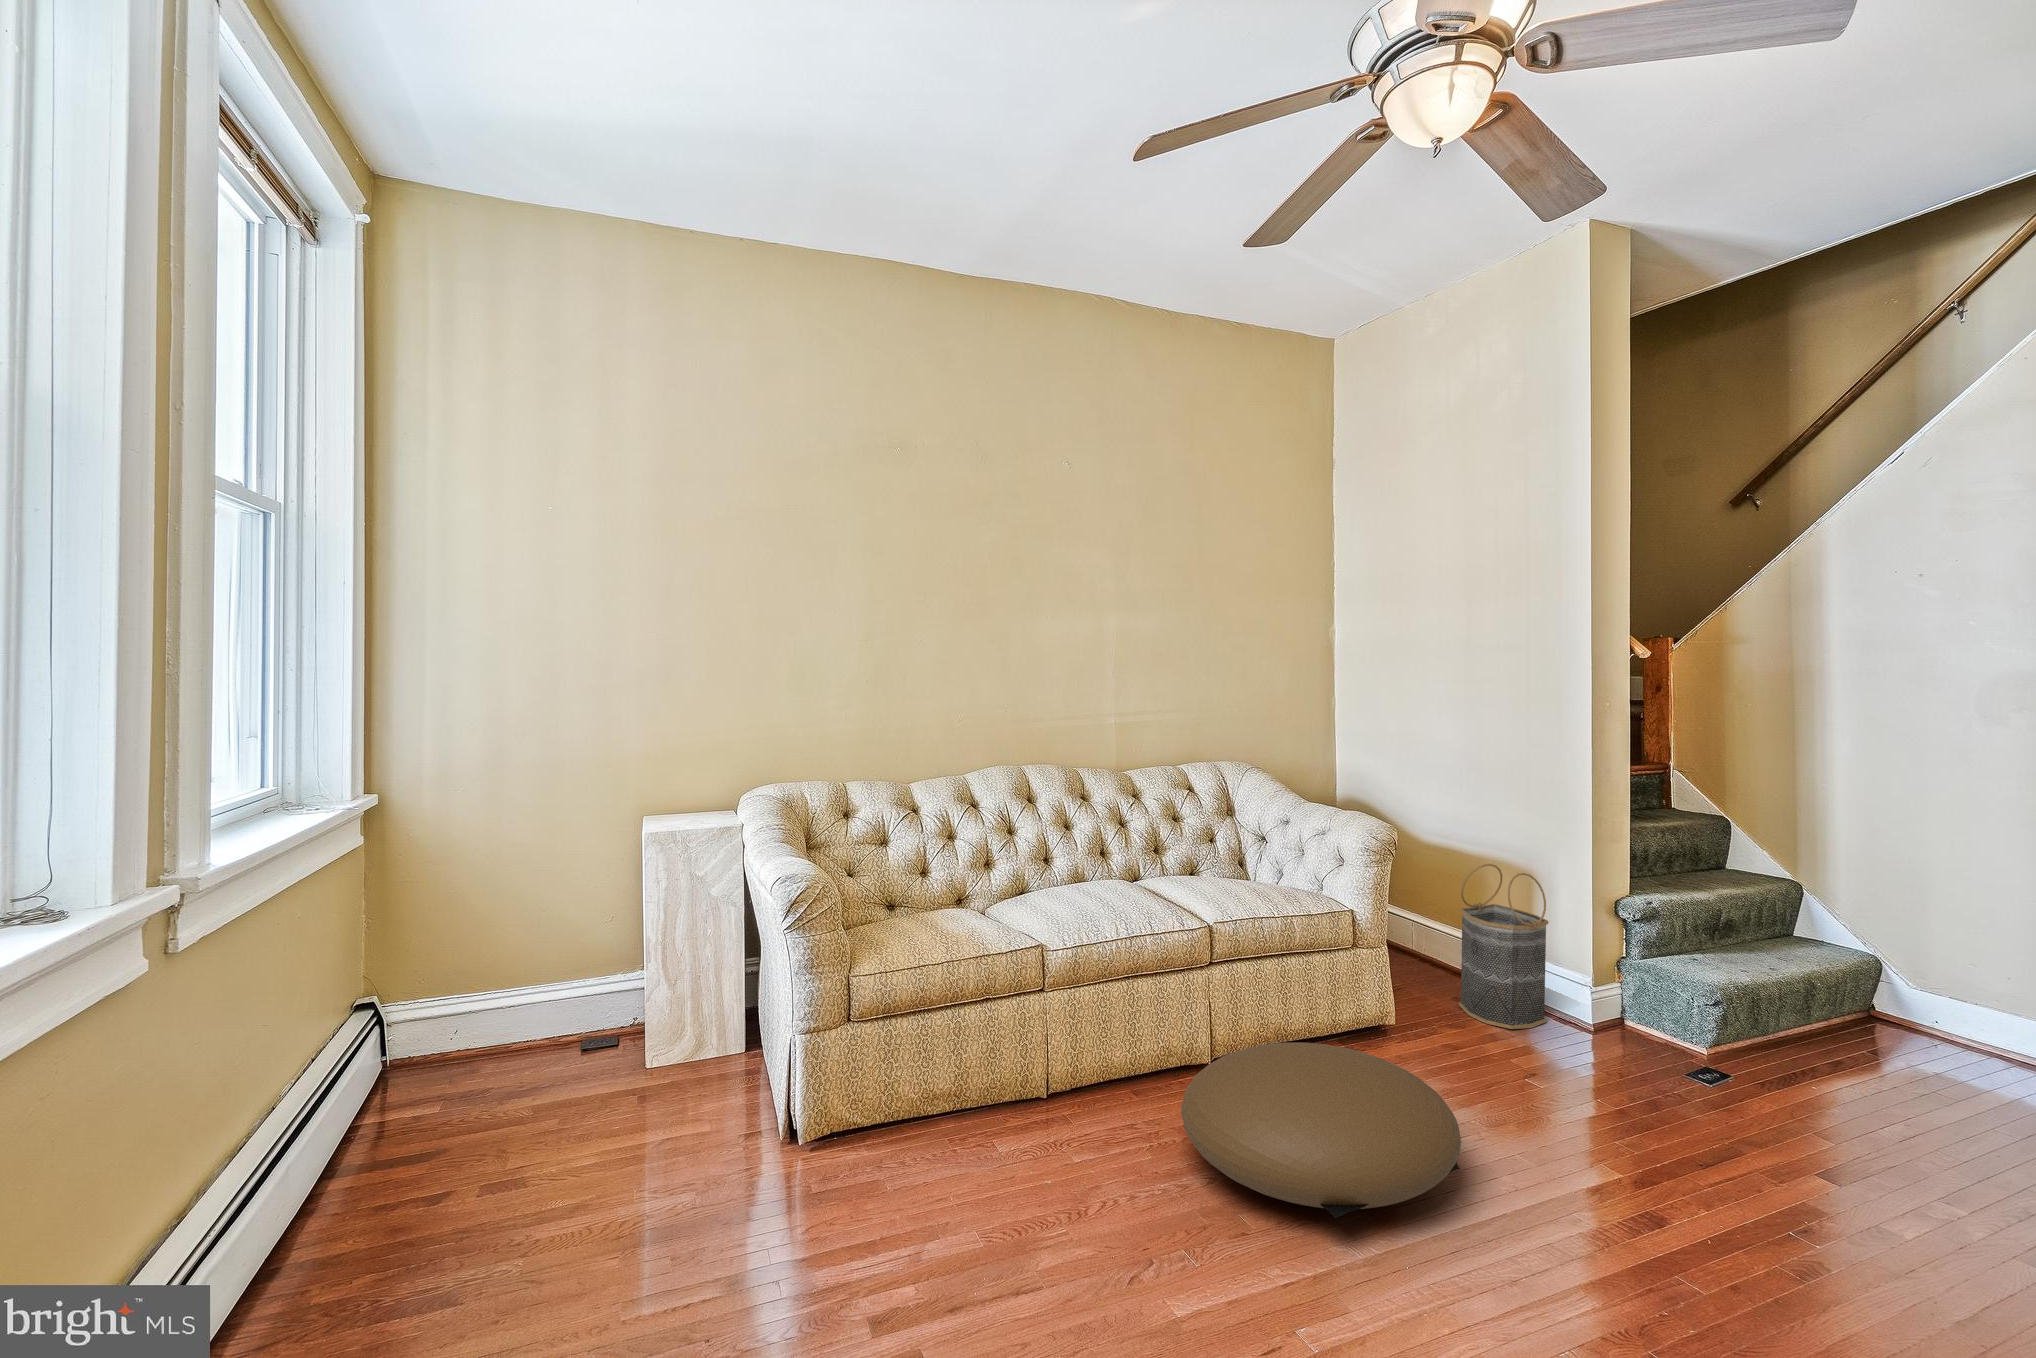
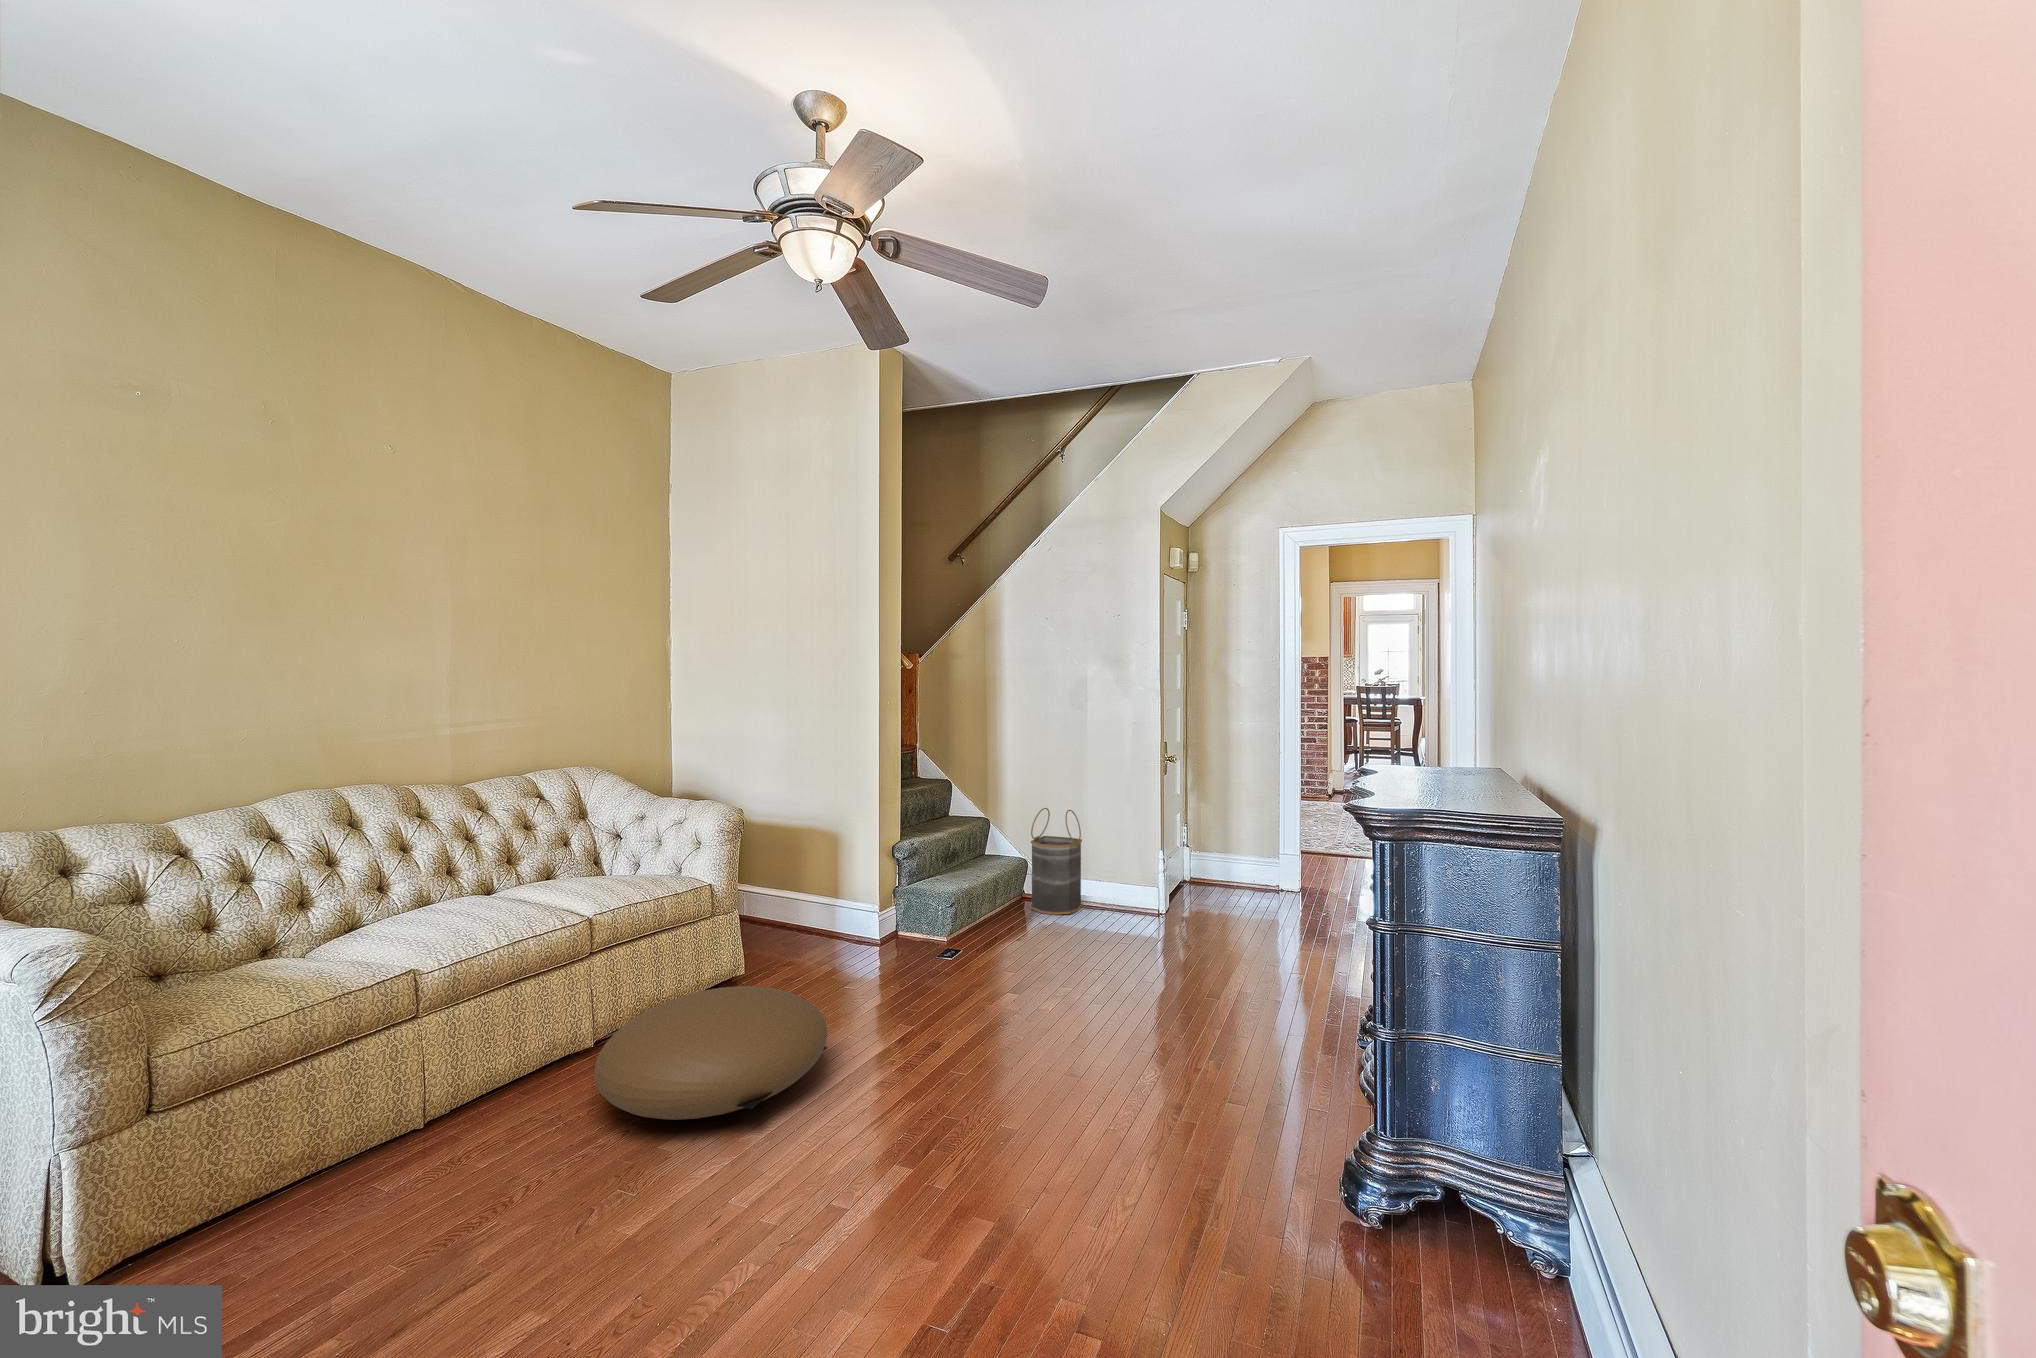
basket: present [1459,864,1548,1029] -> present [1031,808,1082,915]

